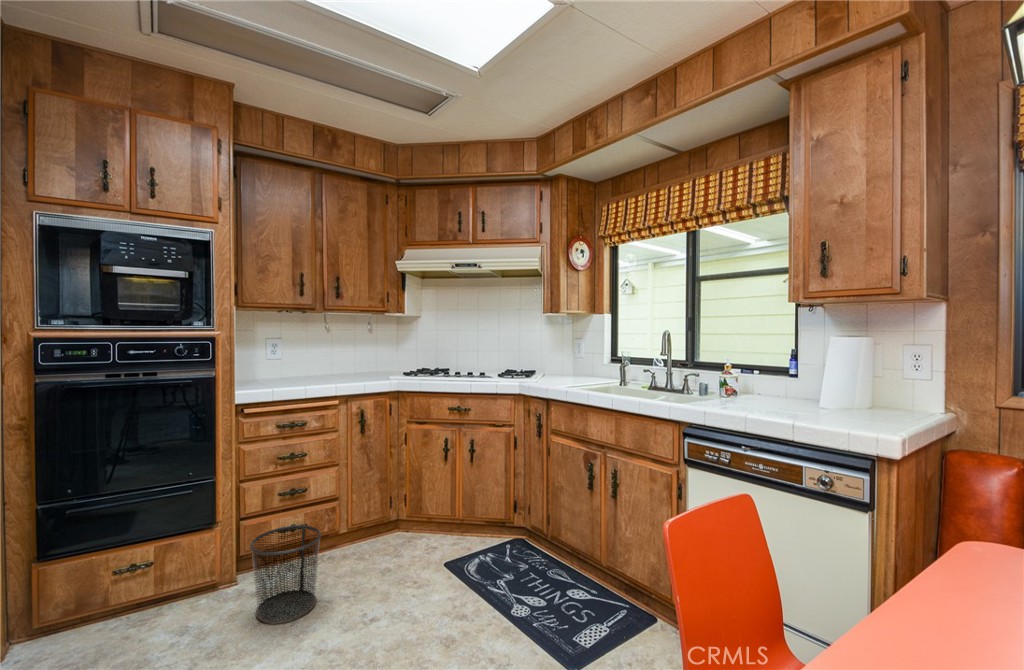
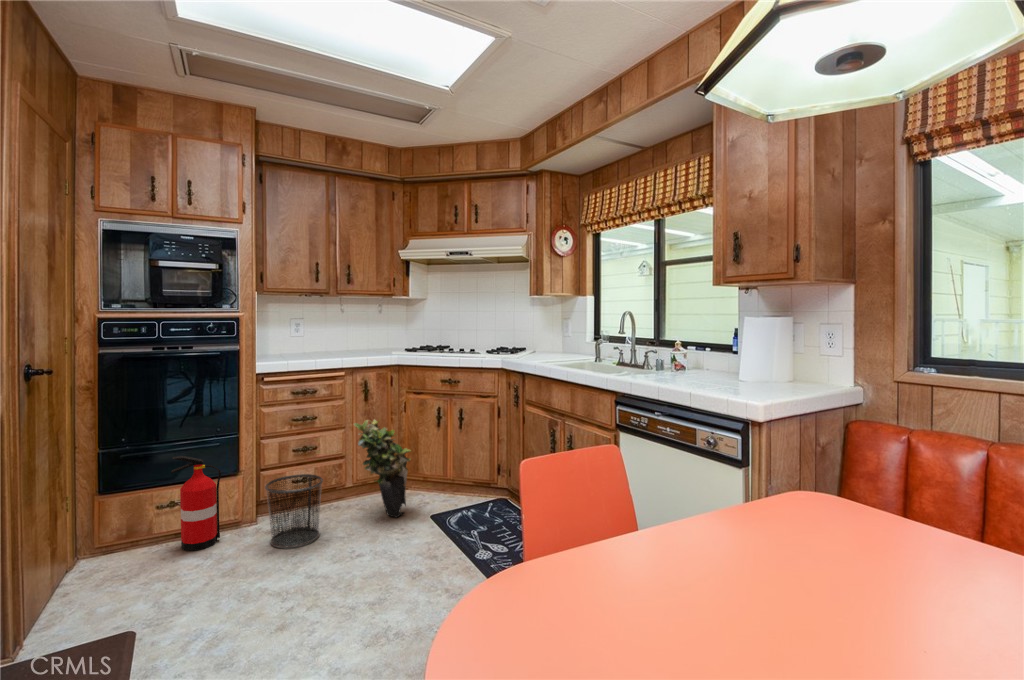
potted plant: none [353,451,422,570] -> present [354,420,411,518]
fire extinguisher: none [127,512,192,634] -> present [171,456,221,551]

